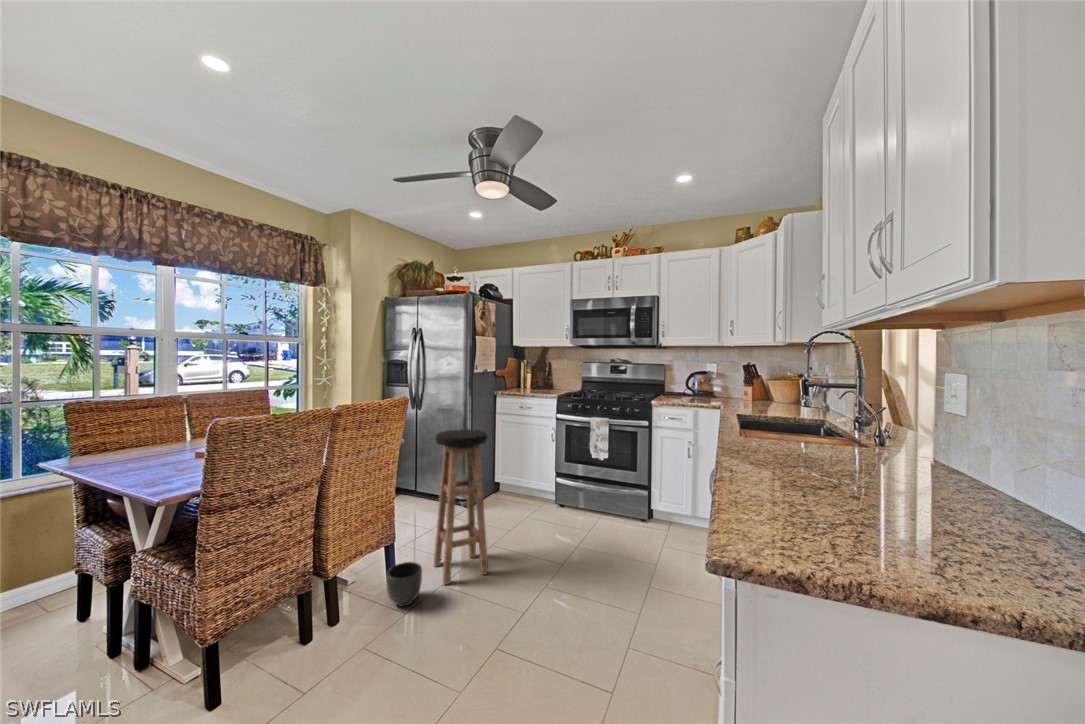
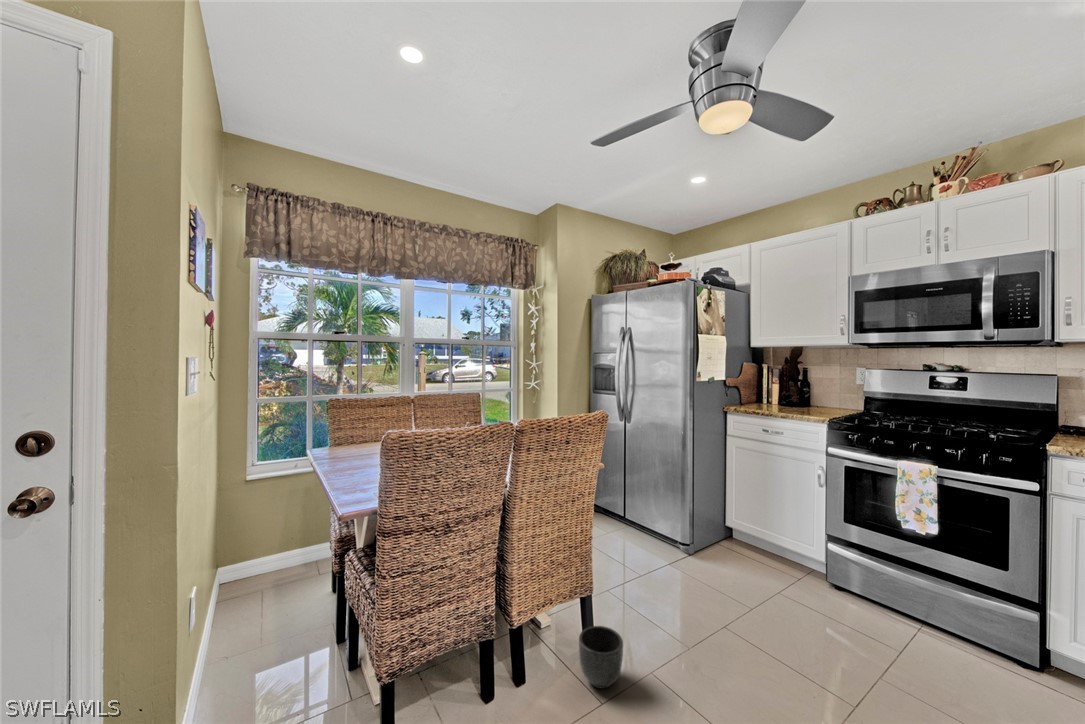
bar stool: present [434,429,488,585] -> none [641,458,718,675]

